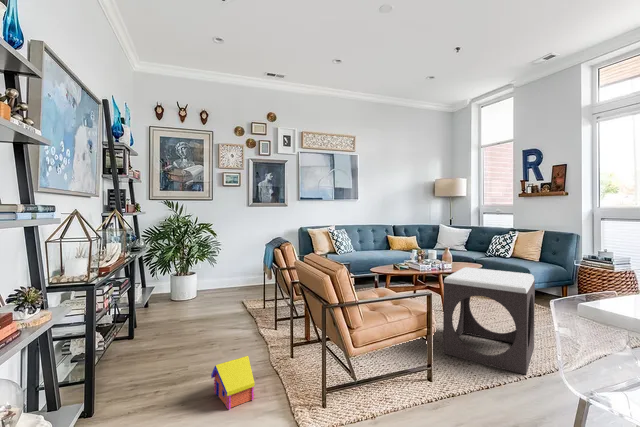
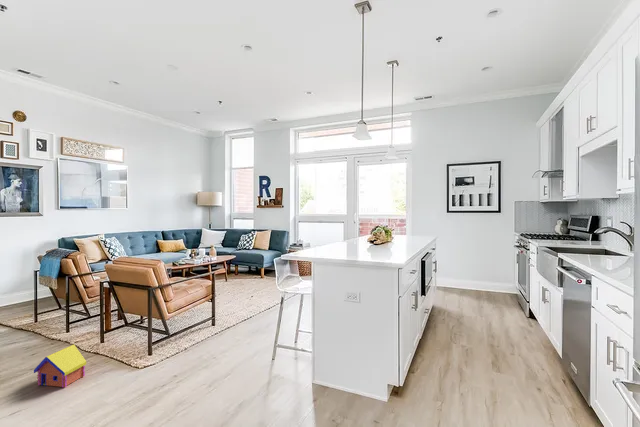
footstool: present [443,267,535,375] -> none [219,257,269,314]

